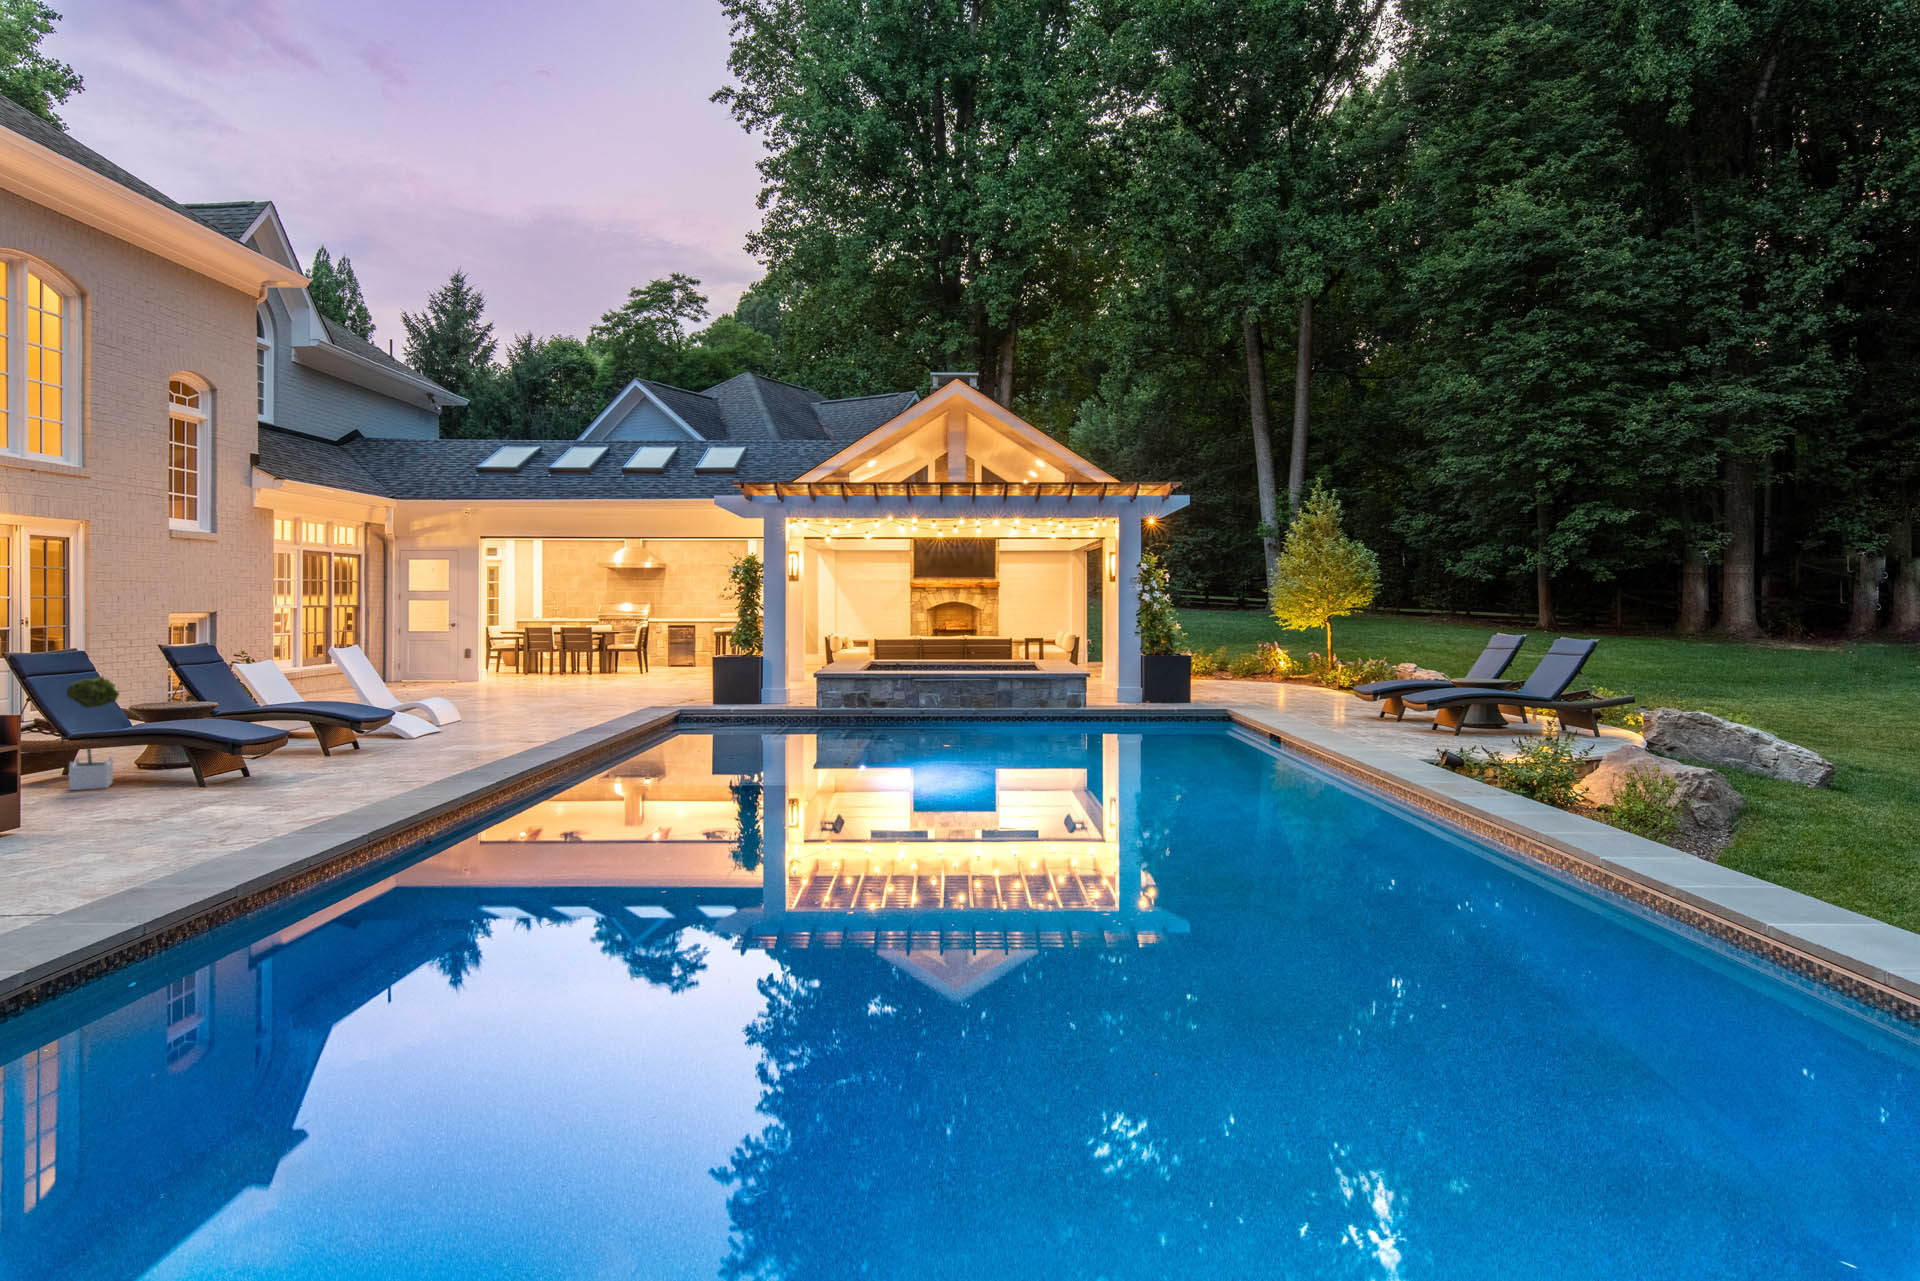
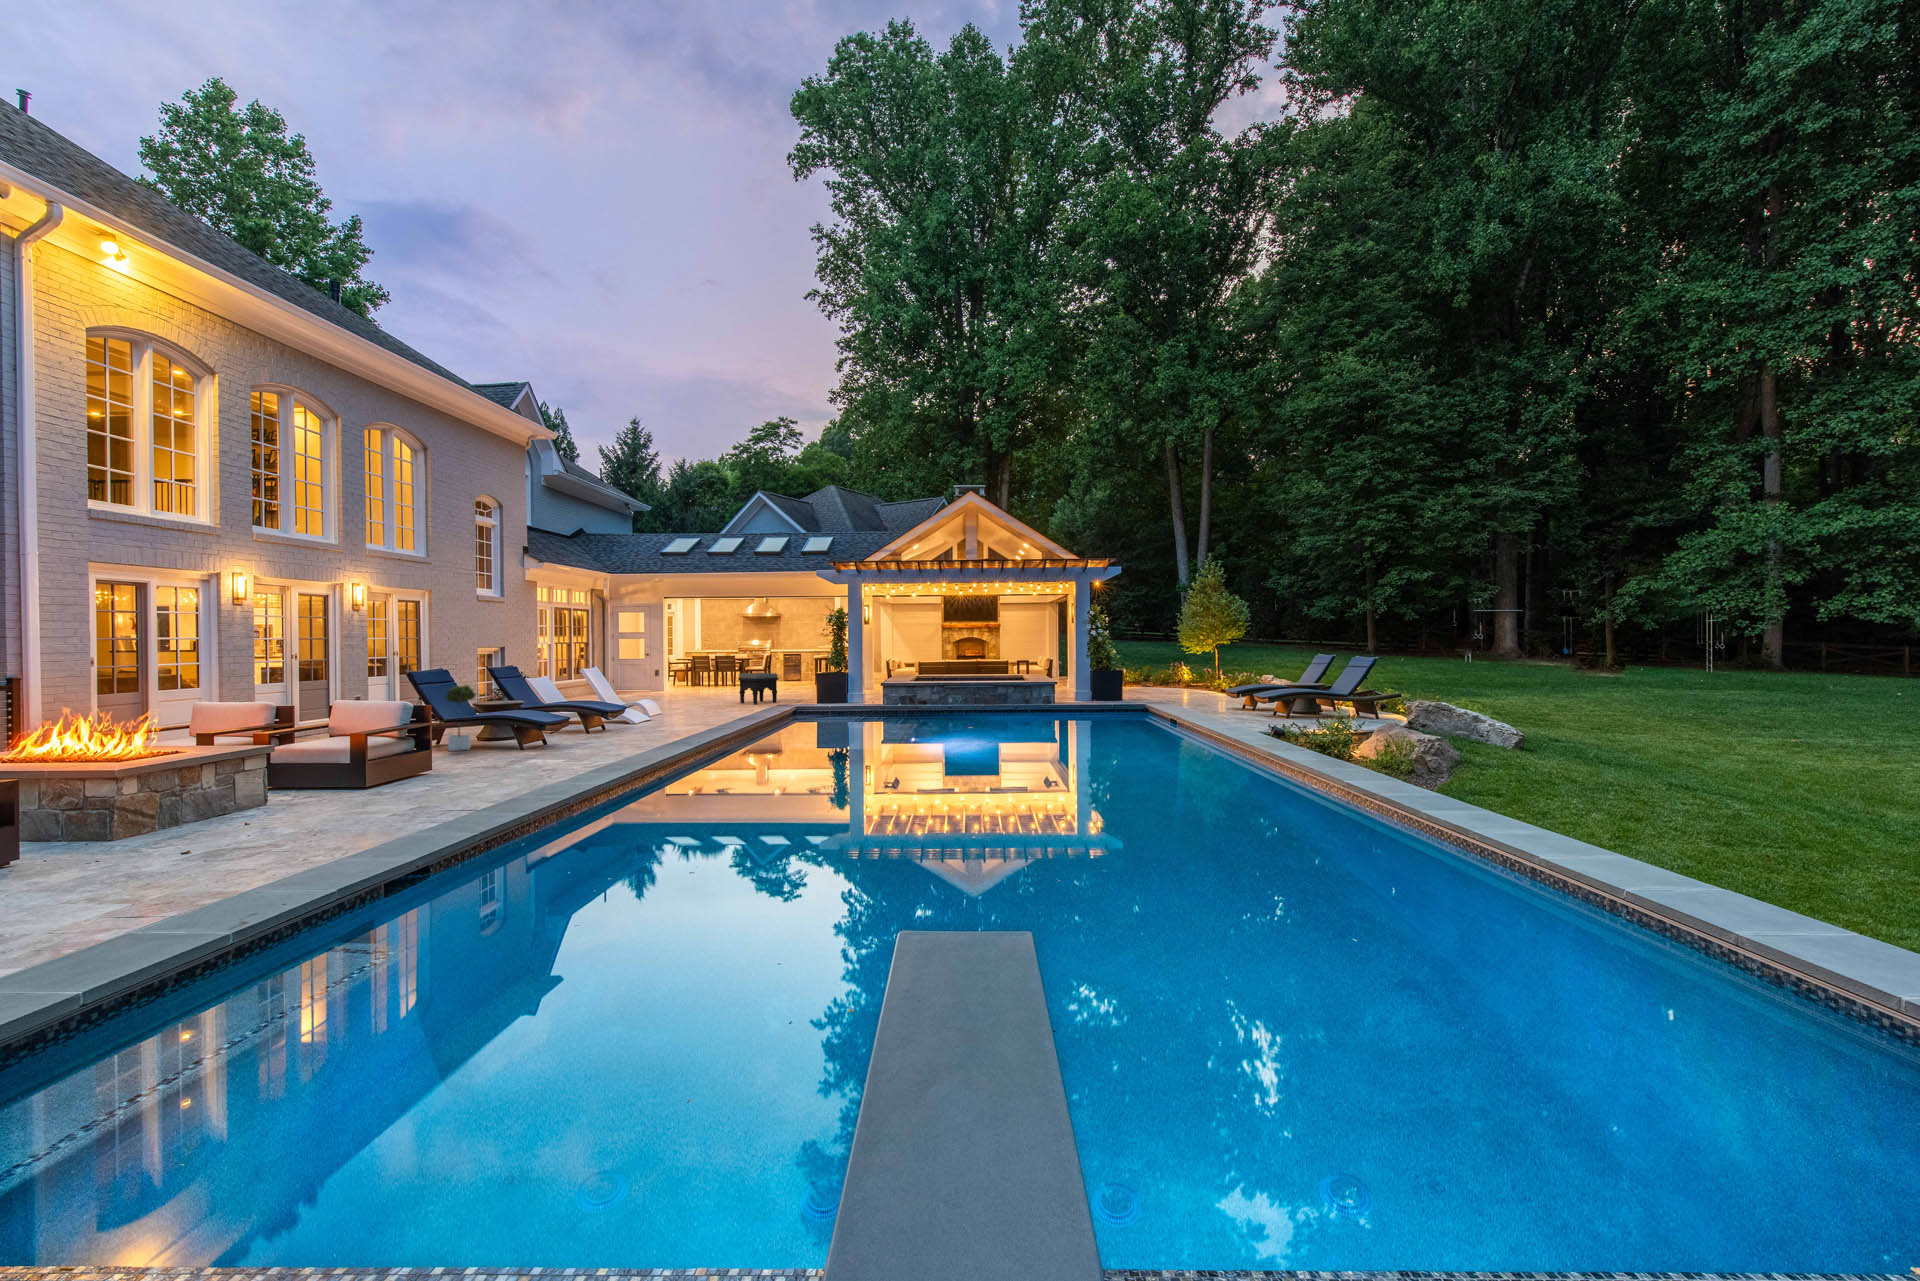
ottoman: none [591,655,654,705] -> present [738,673,778,704]

